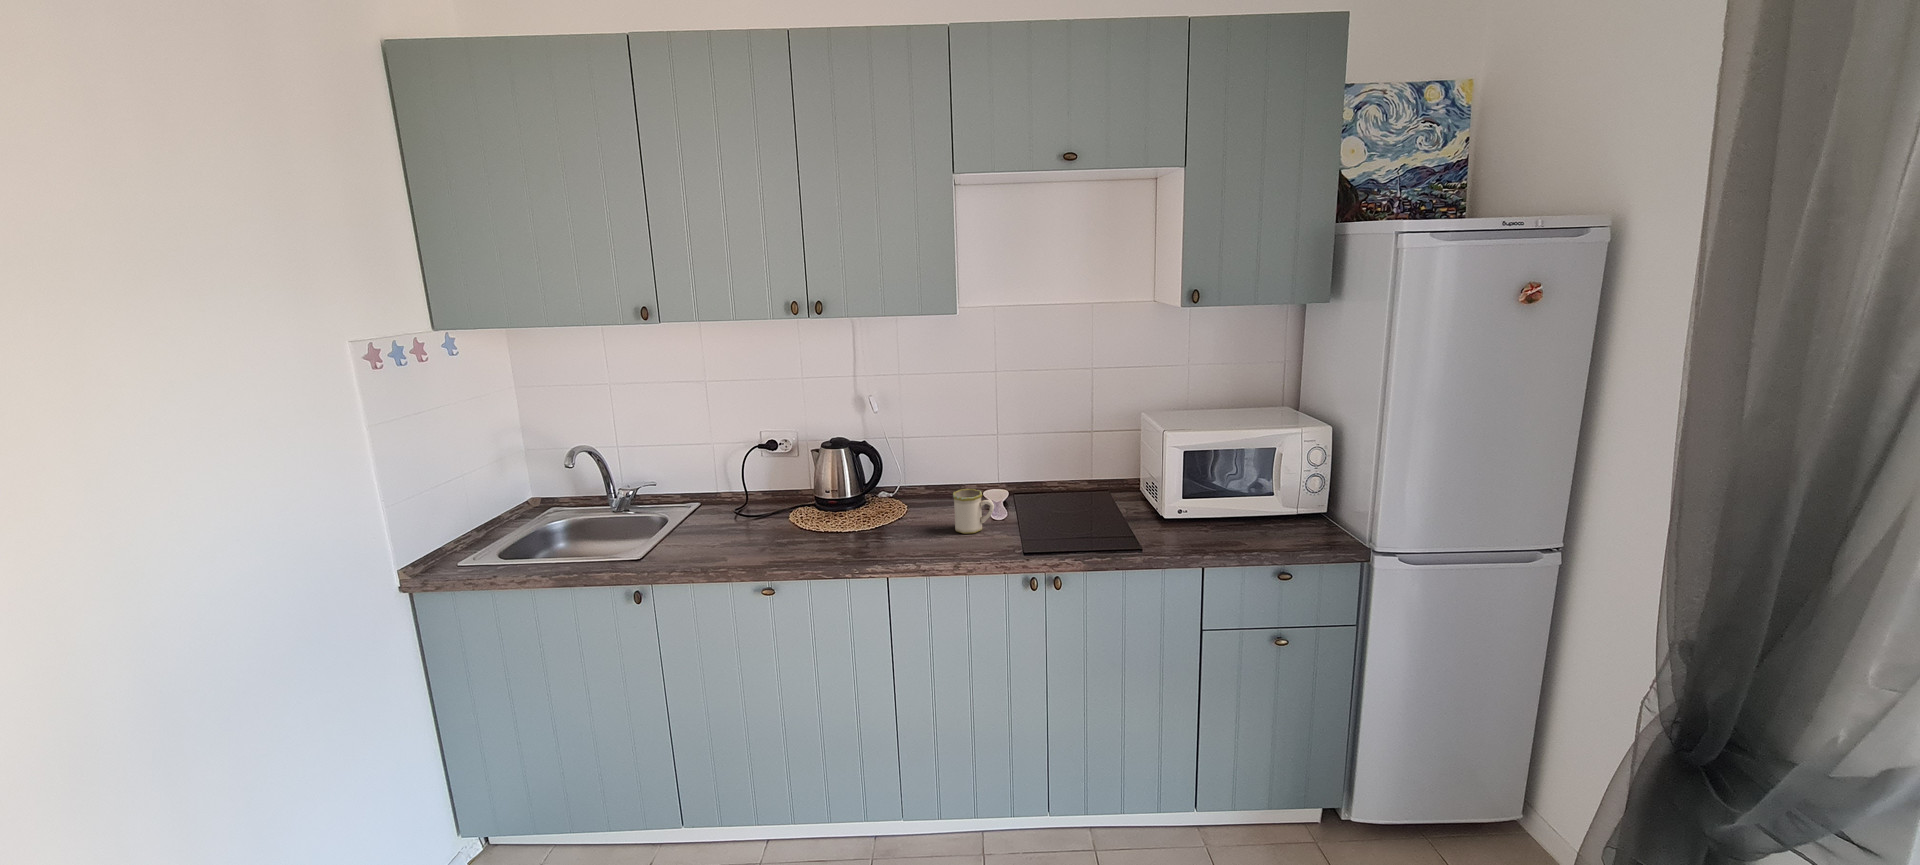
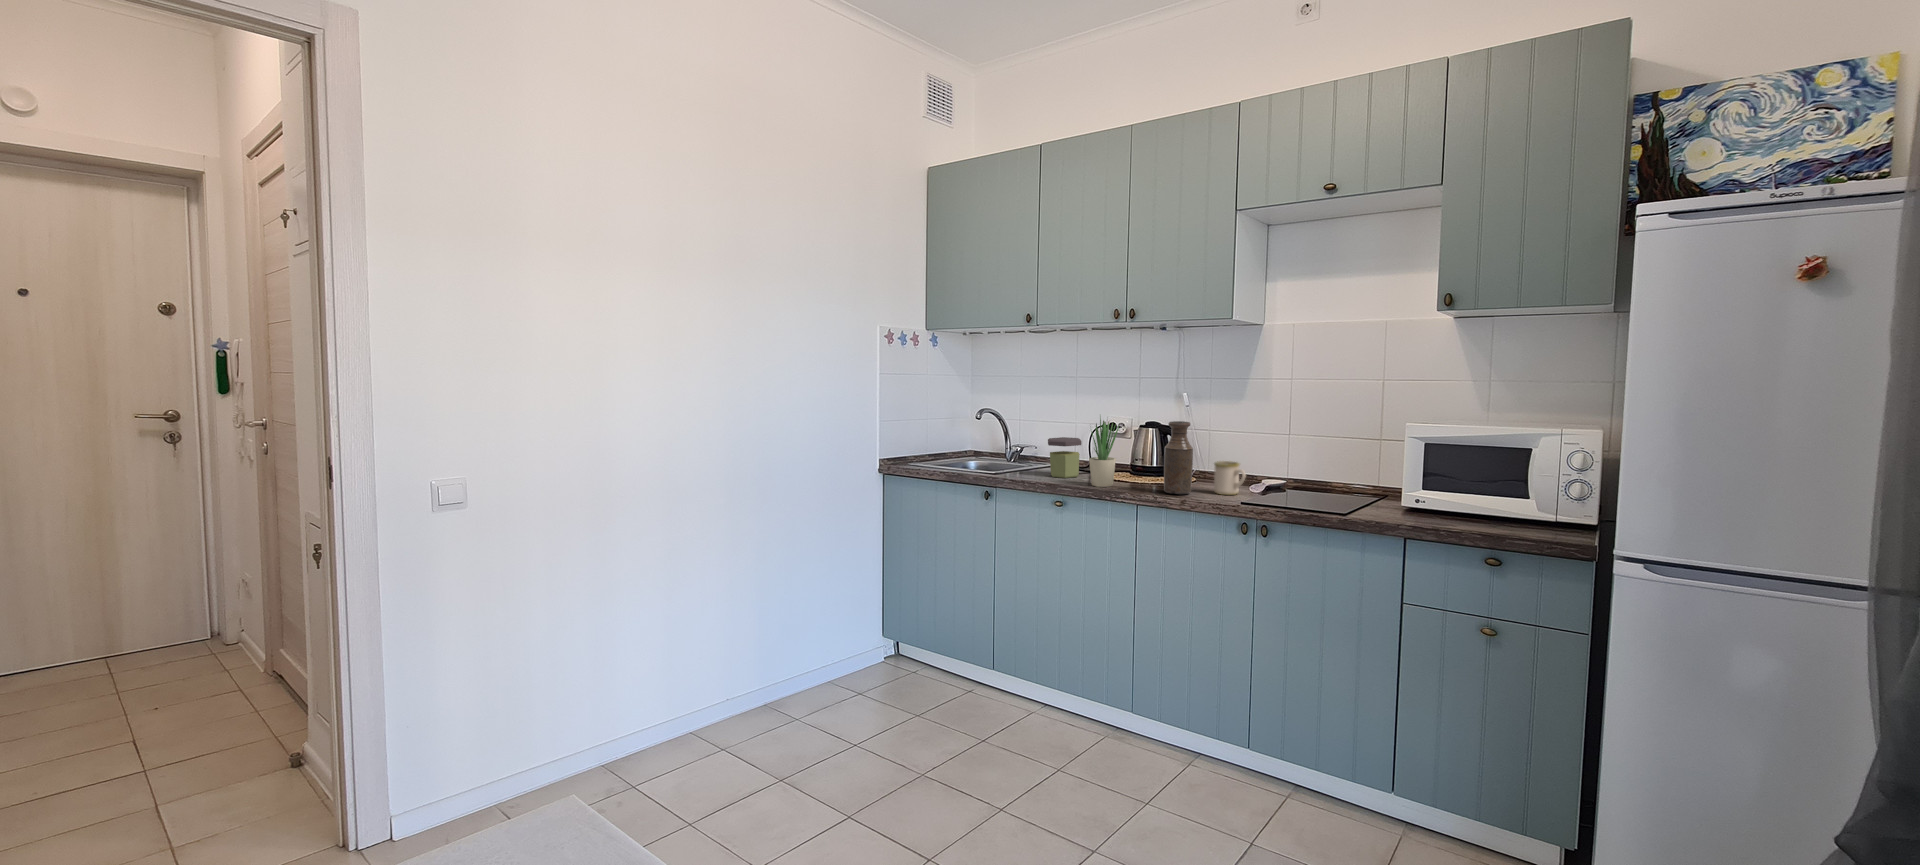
potted plant: none [786,448,830,553] -> present [1089,417,1119,487]
bottle: none [899,452,936,548] -> present [1164,421,1193,494]
jar: none [703,478,758,542] -> present [1048,437,1082,478]

